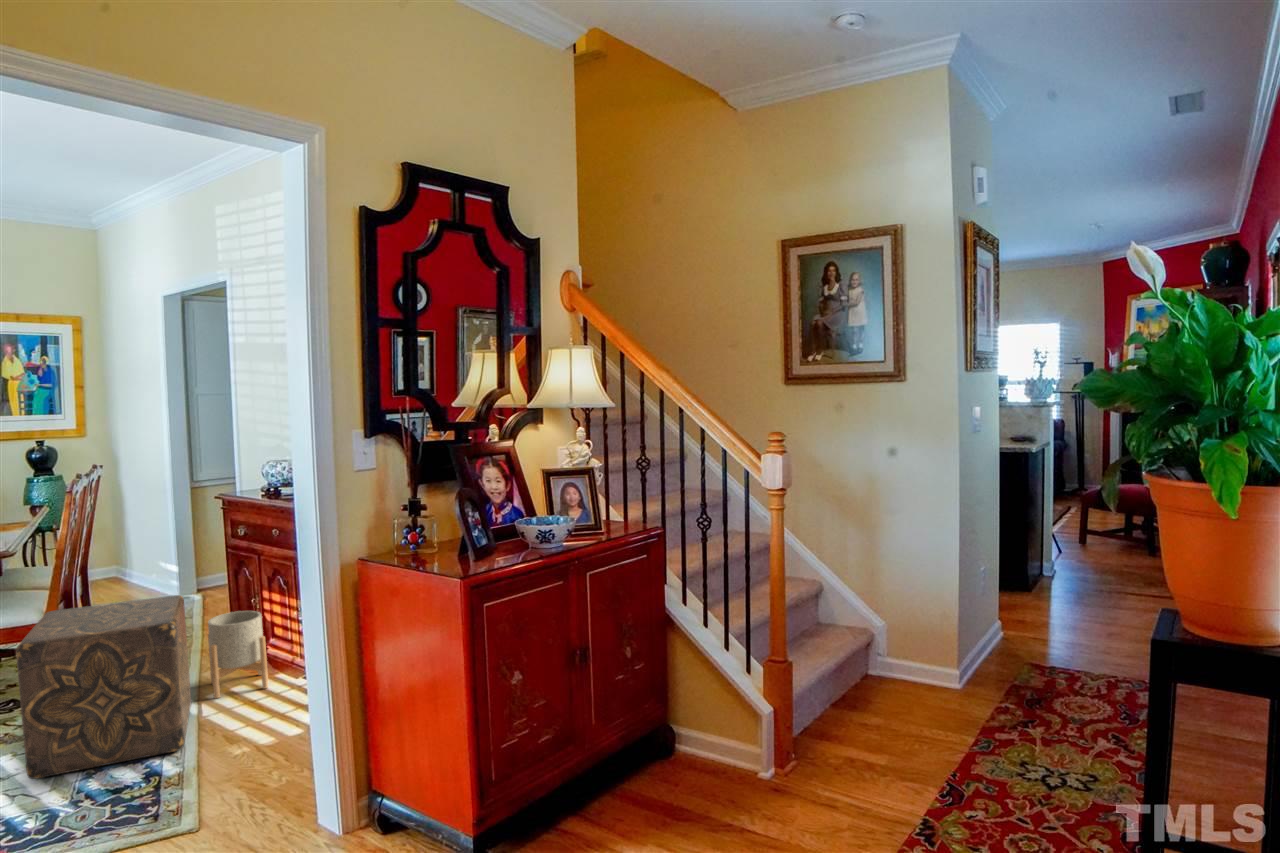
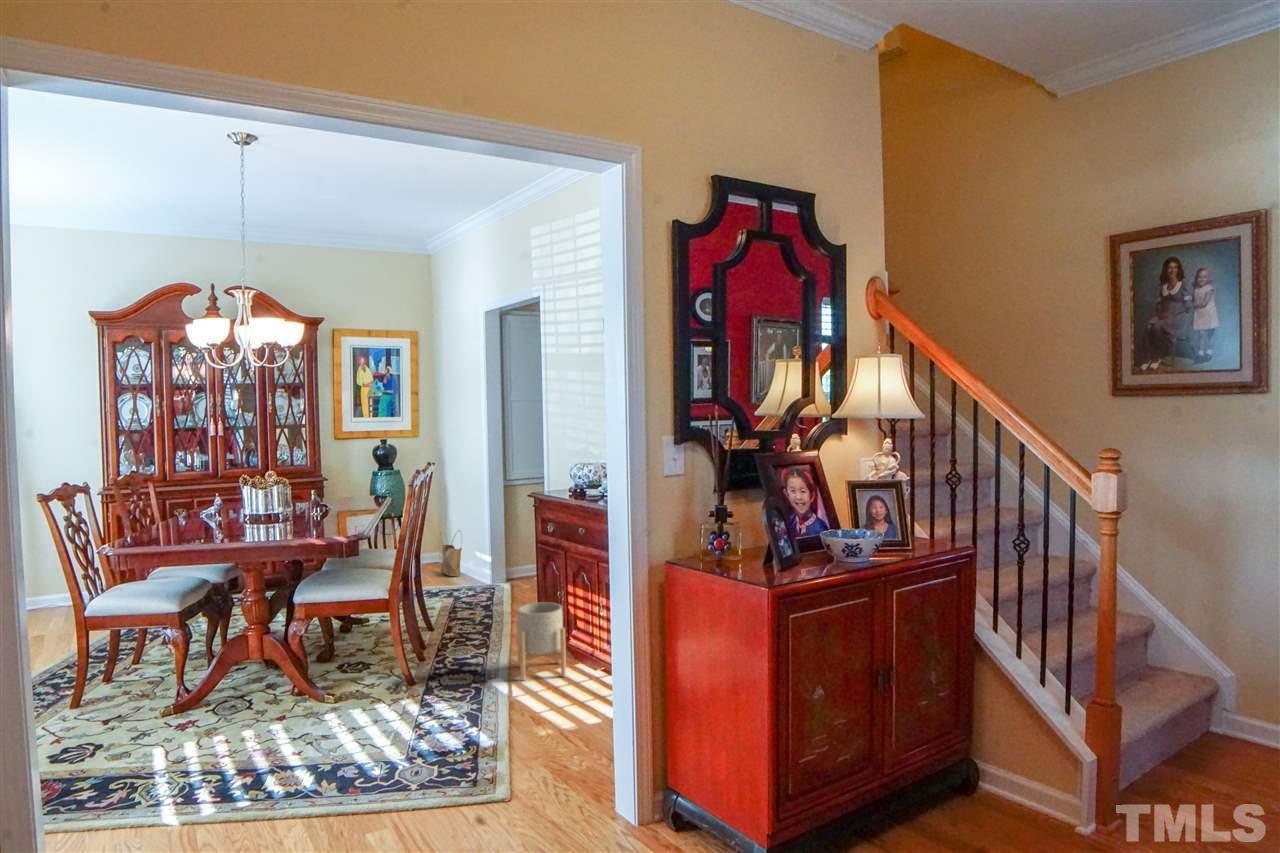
woven basket: none [112,537,141,590] -> present [441,530,462,576]
ottoman: present [16,595,191,779] -> none [371,582,502,733]

